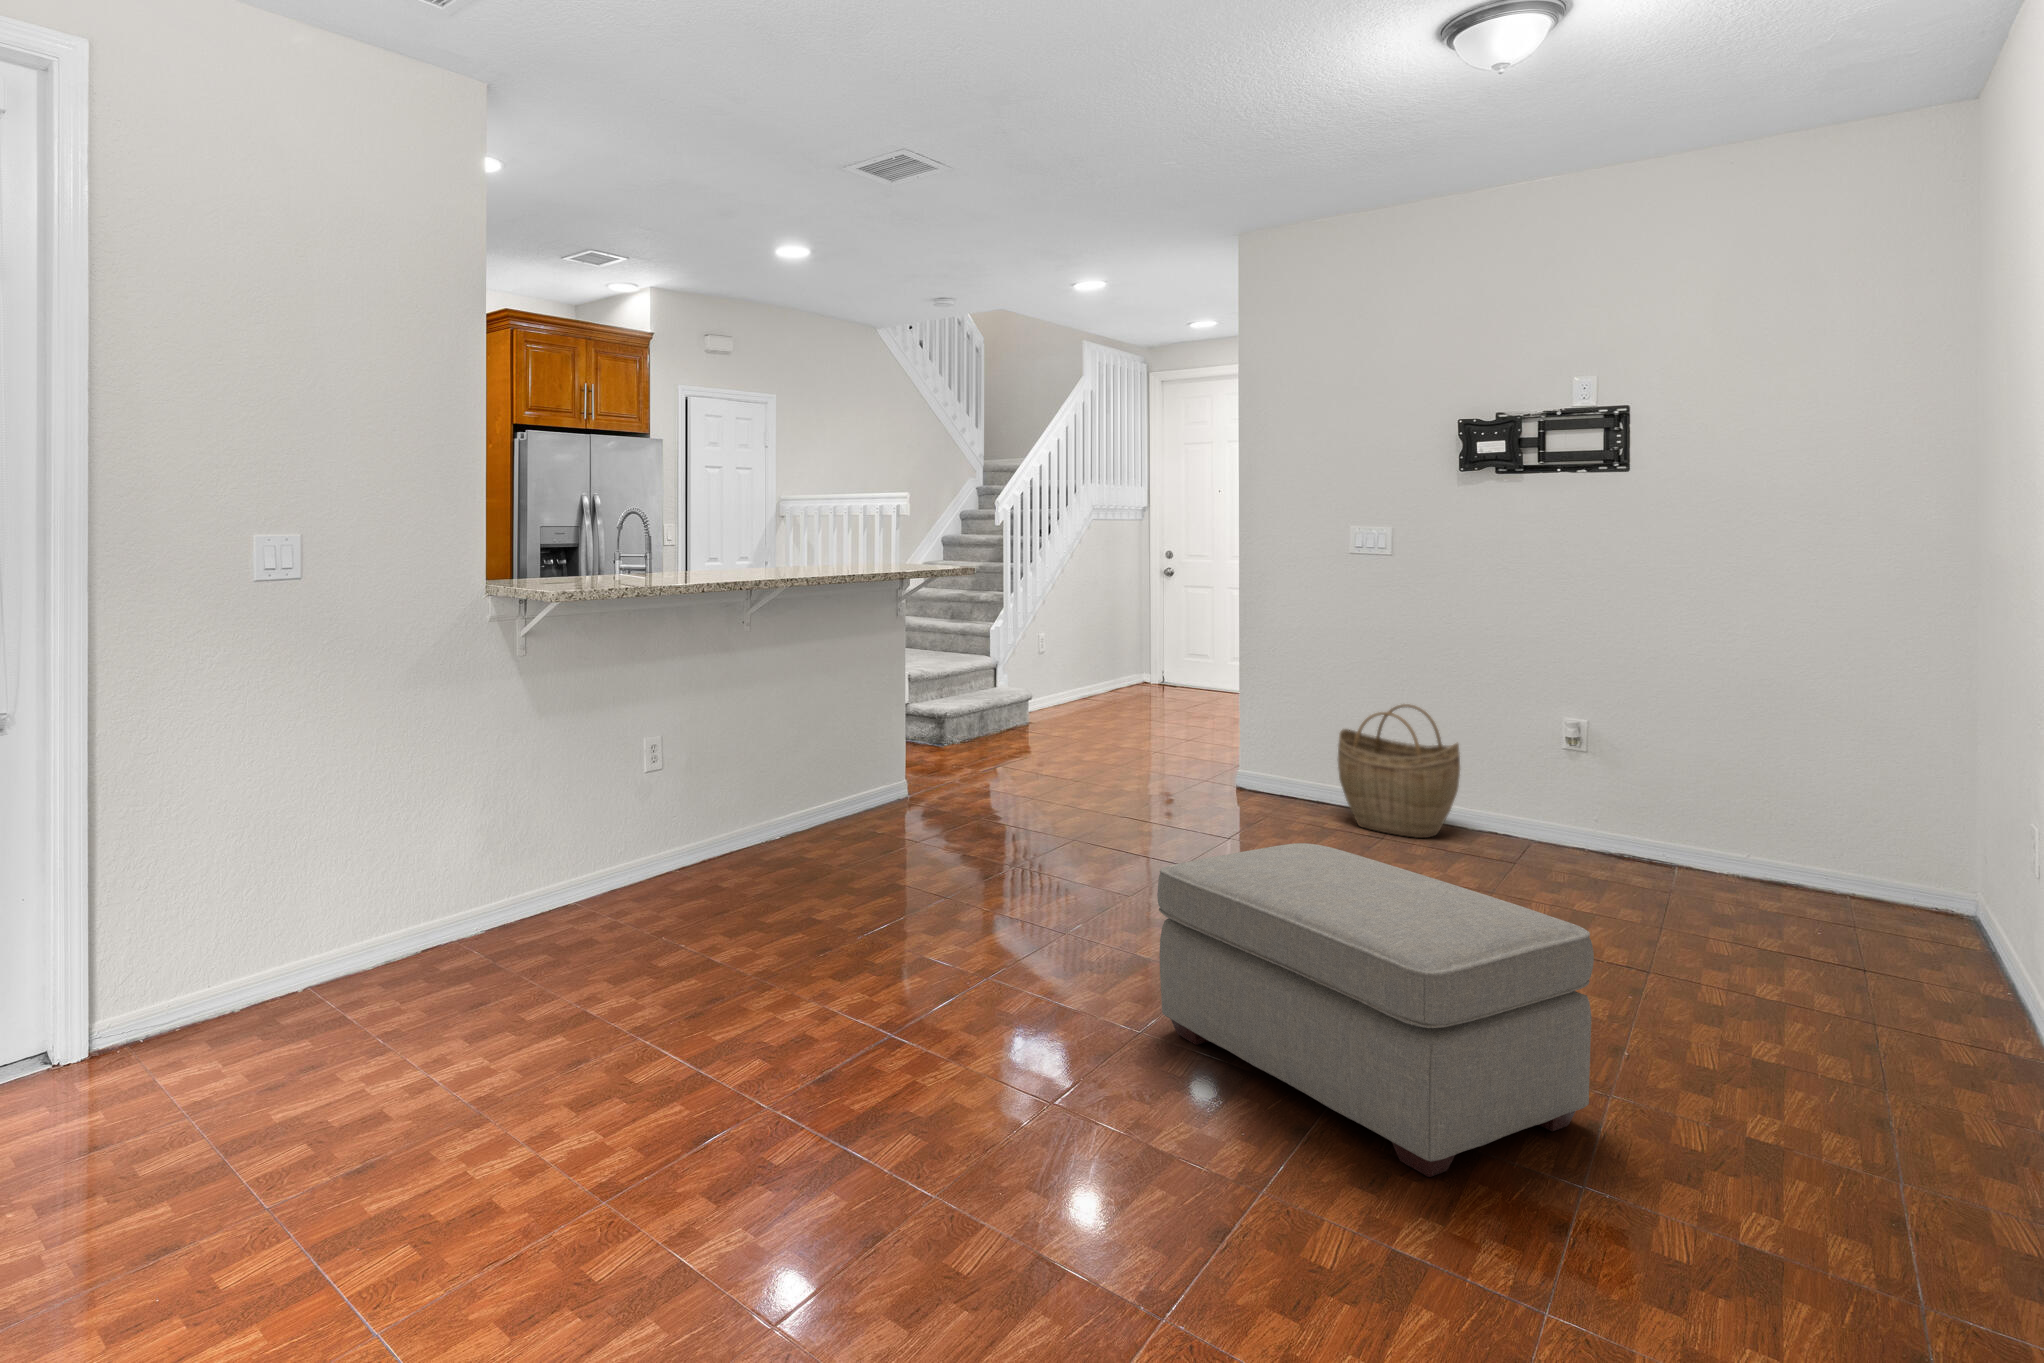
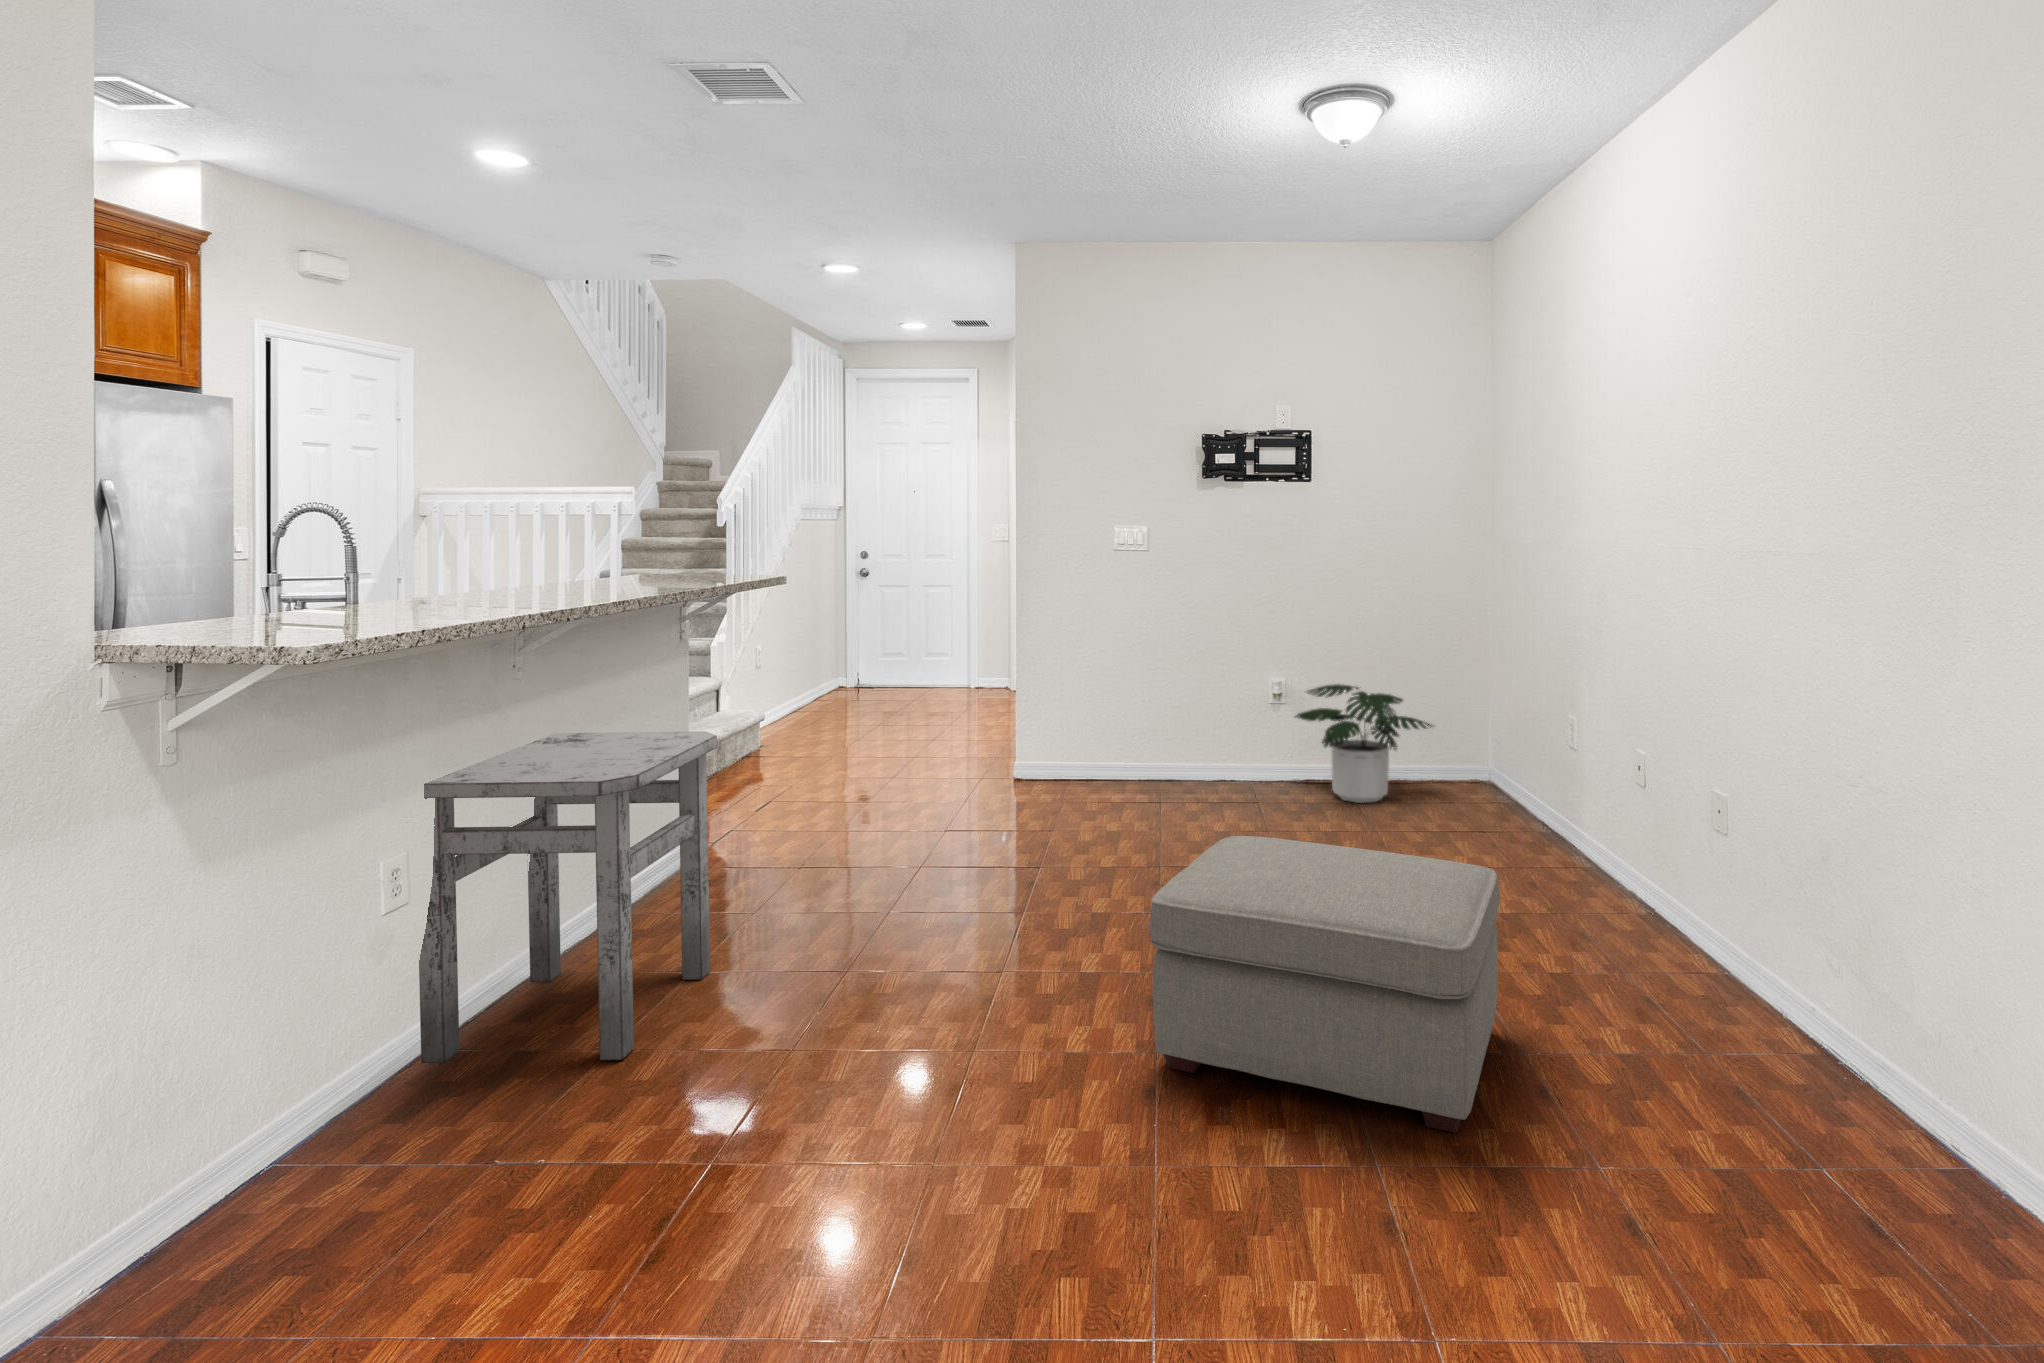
side table: none [685,670,884,906] -> present [419,731,717,1063]
woven basket: present [1338,704,1460,838] -> none [1113,682,1207,799]
potted plant: none [1580,732,1805,891] -> present [1296,684,1432,803]

